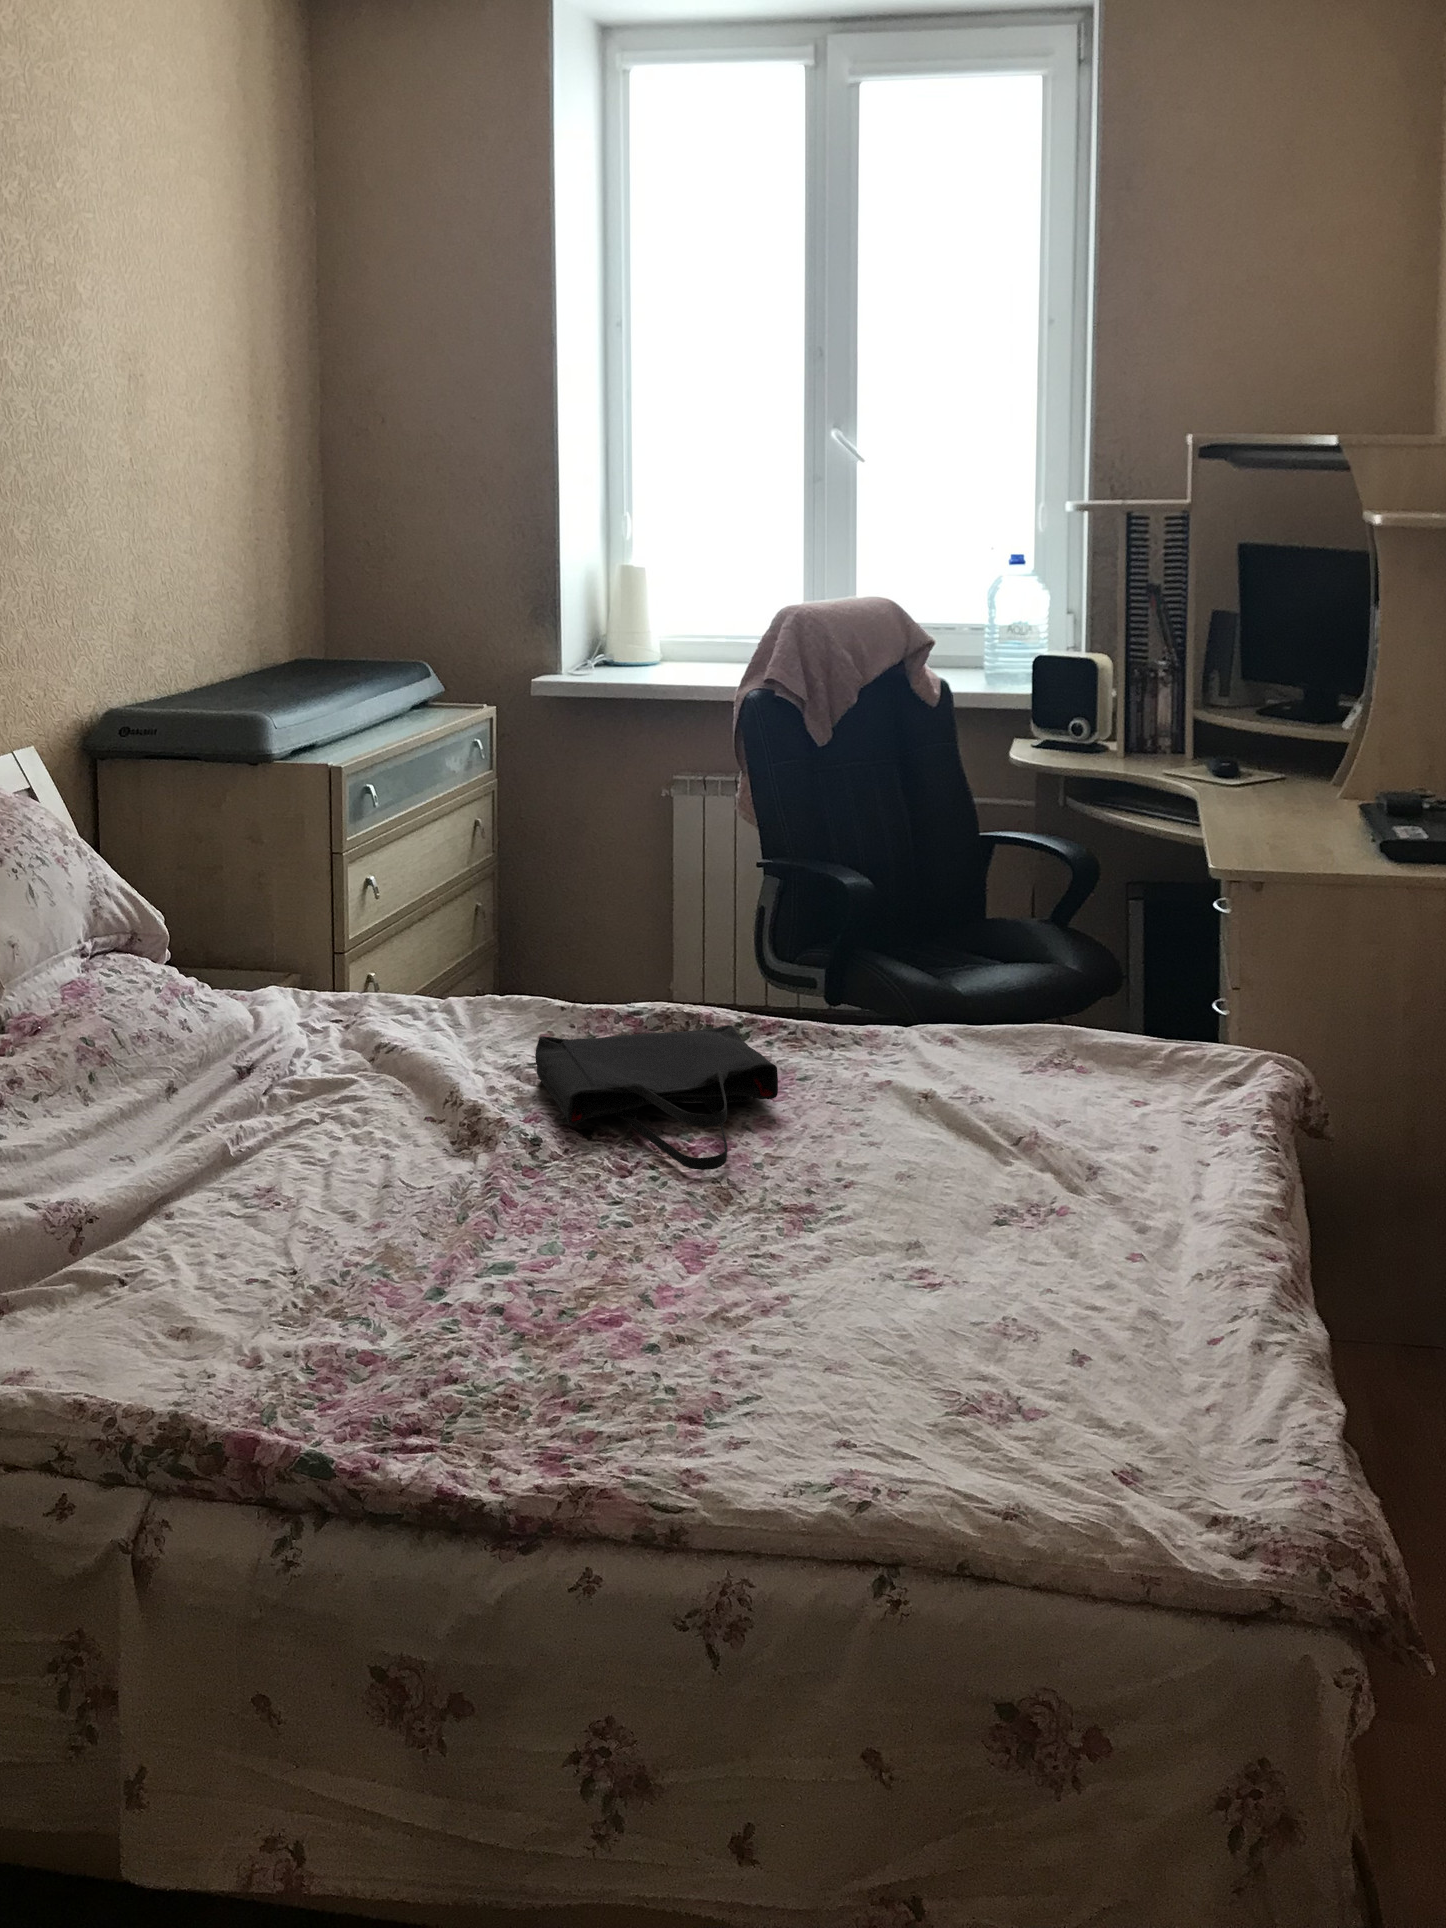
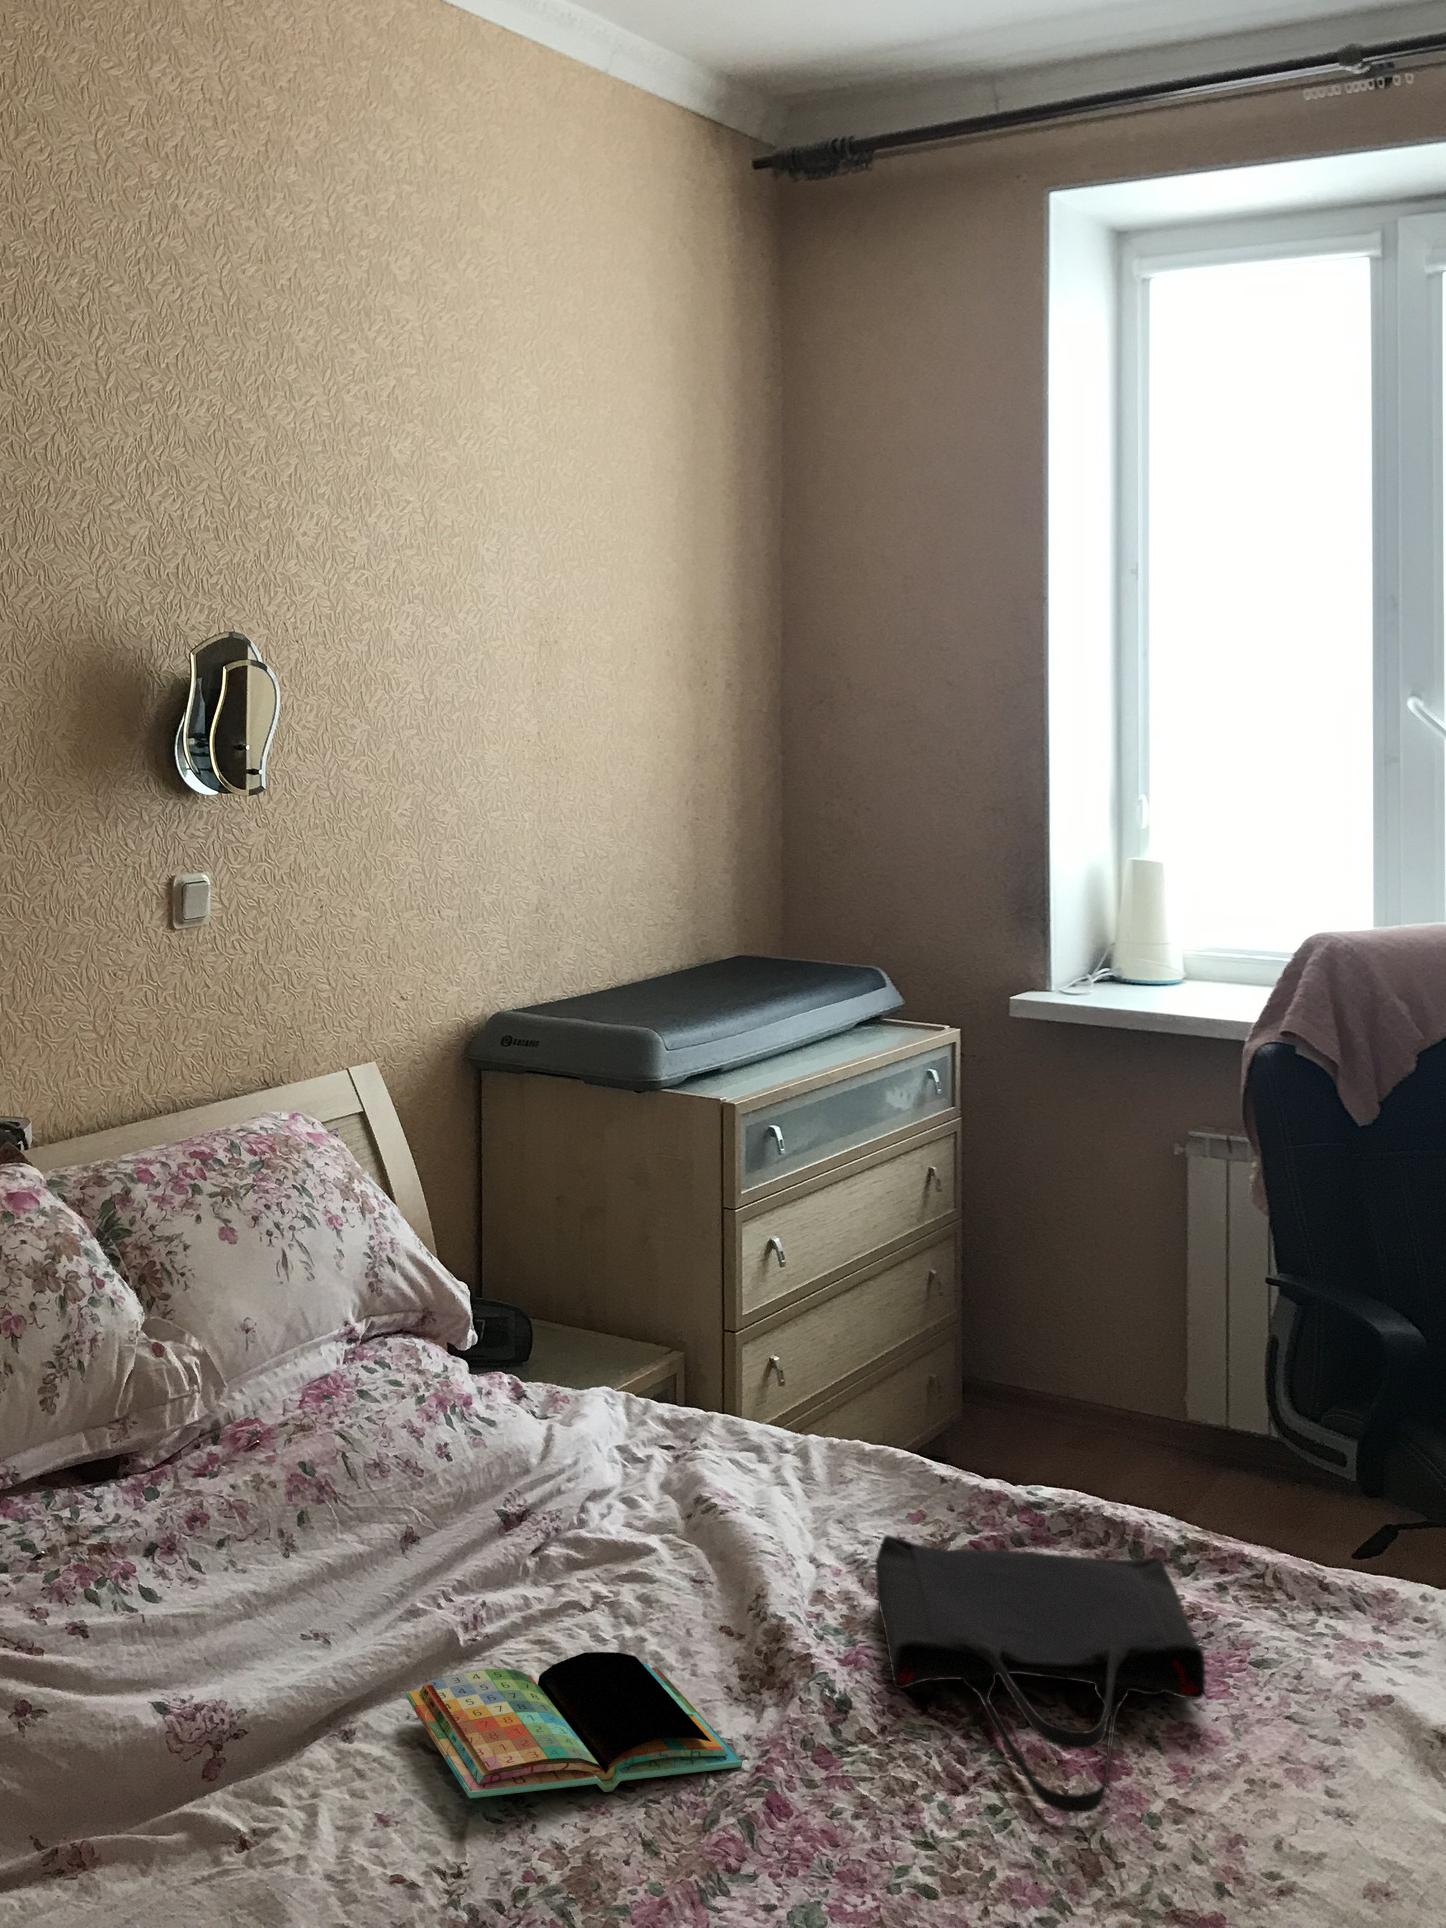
book: none [206,1136,475,1231] -> present [406,1652,742,1798]

